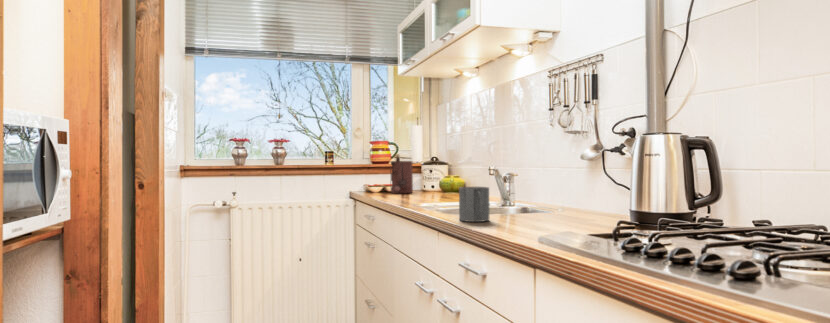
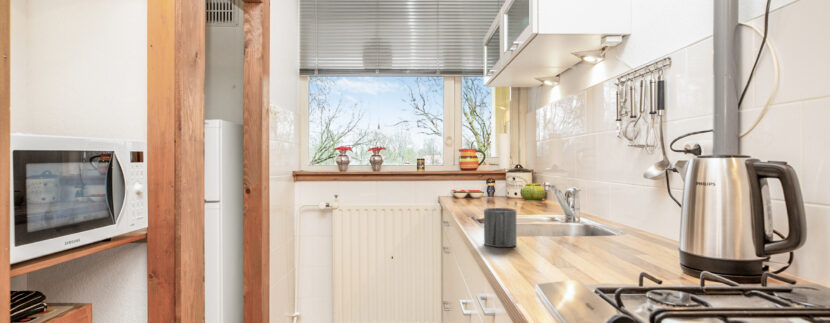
toaster: present [390,154,413,193] -> none [476,161,497,200]

